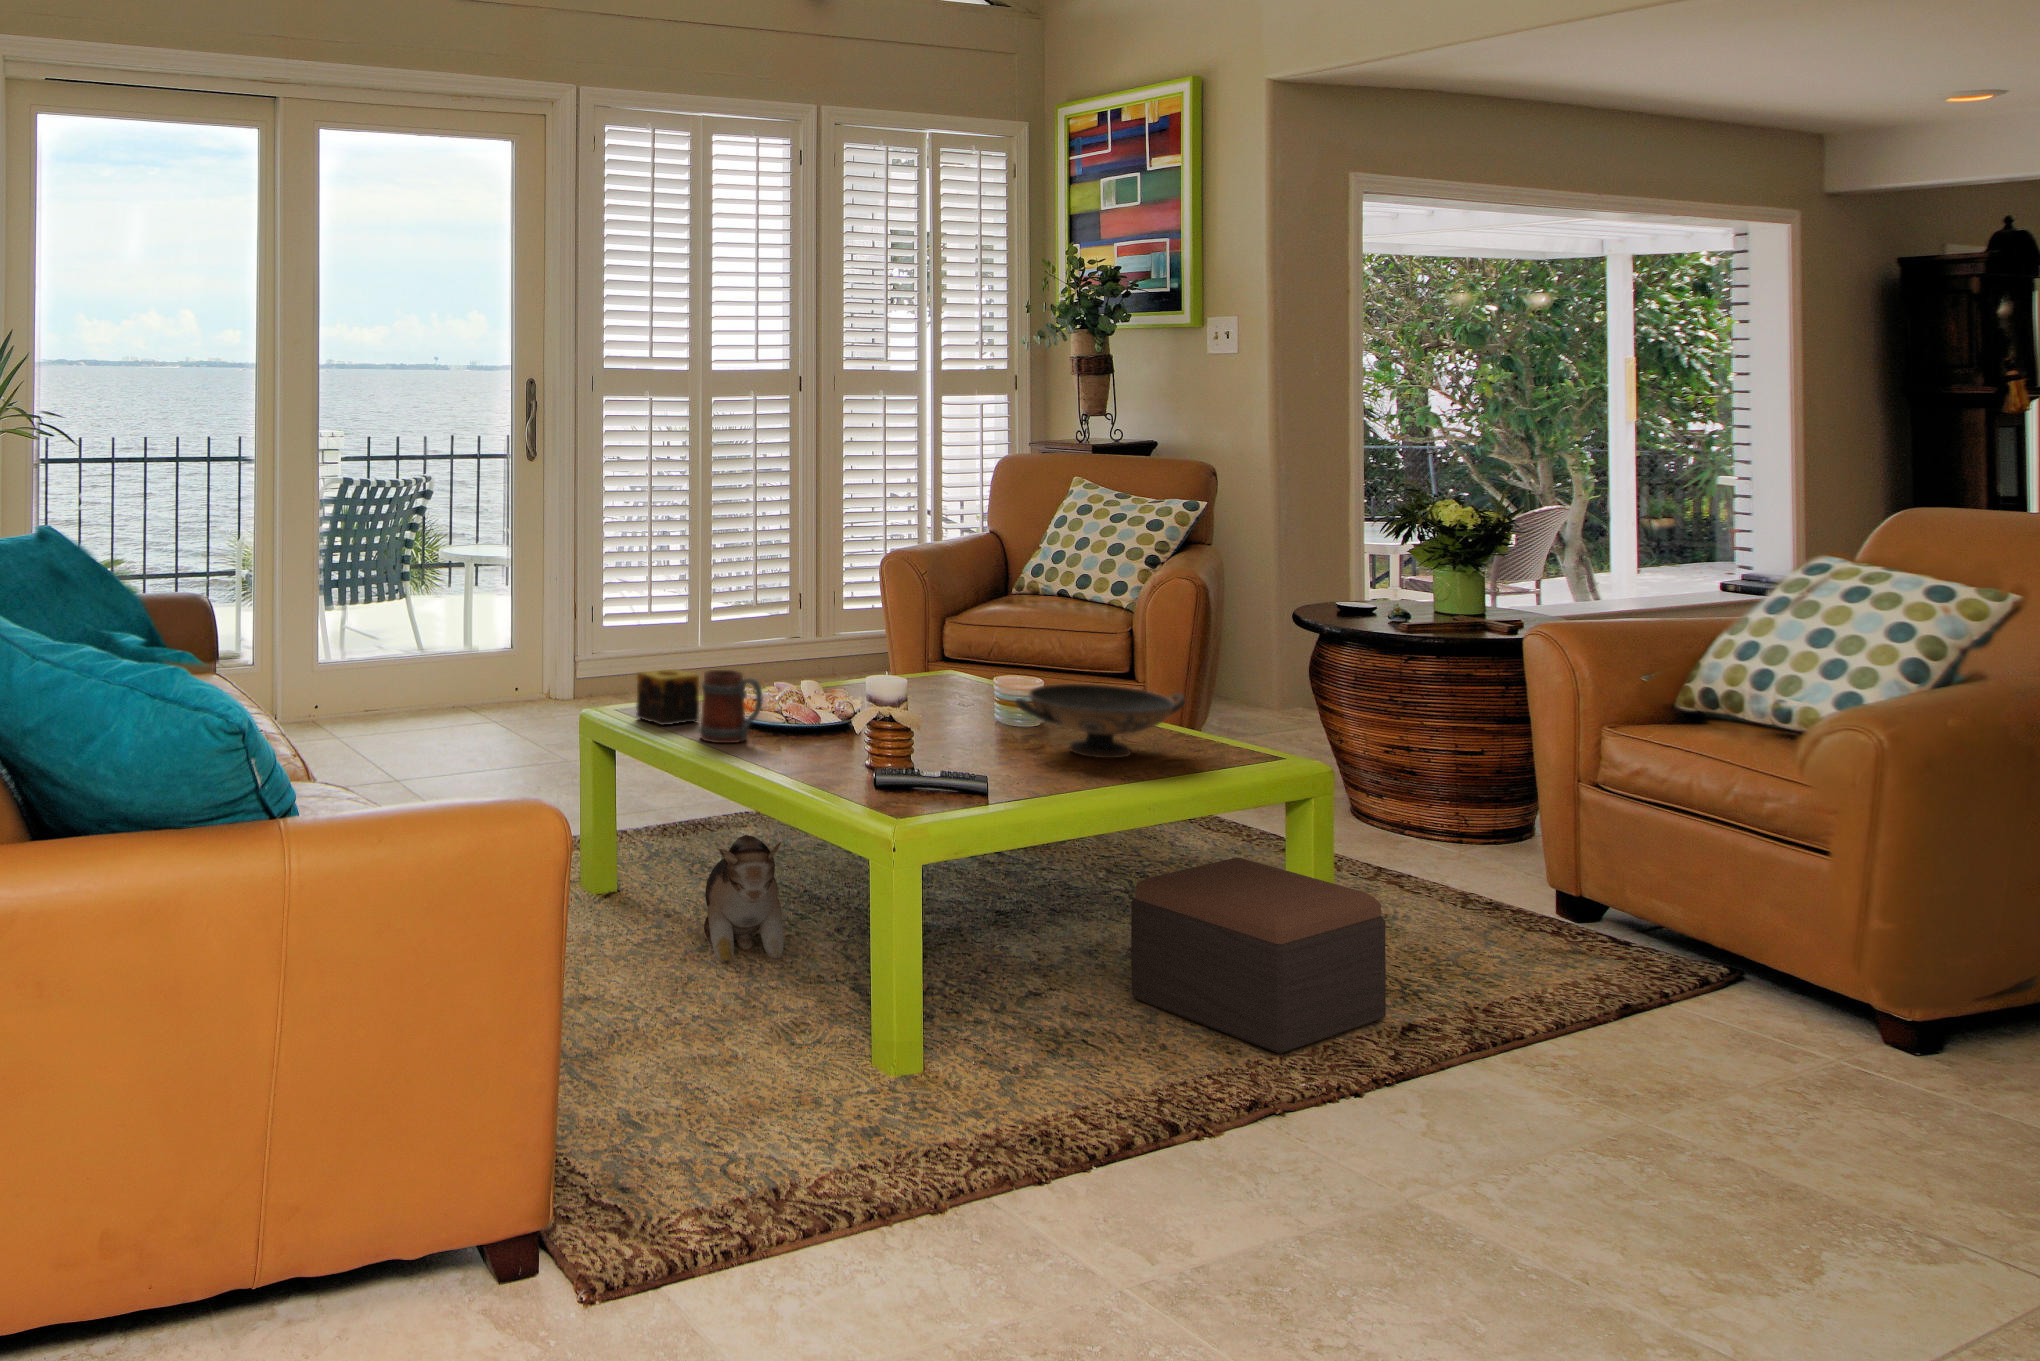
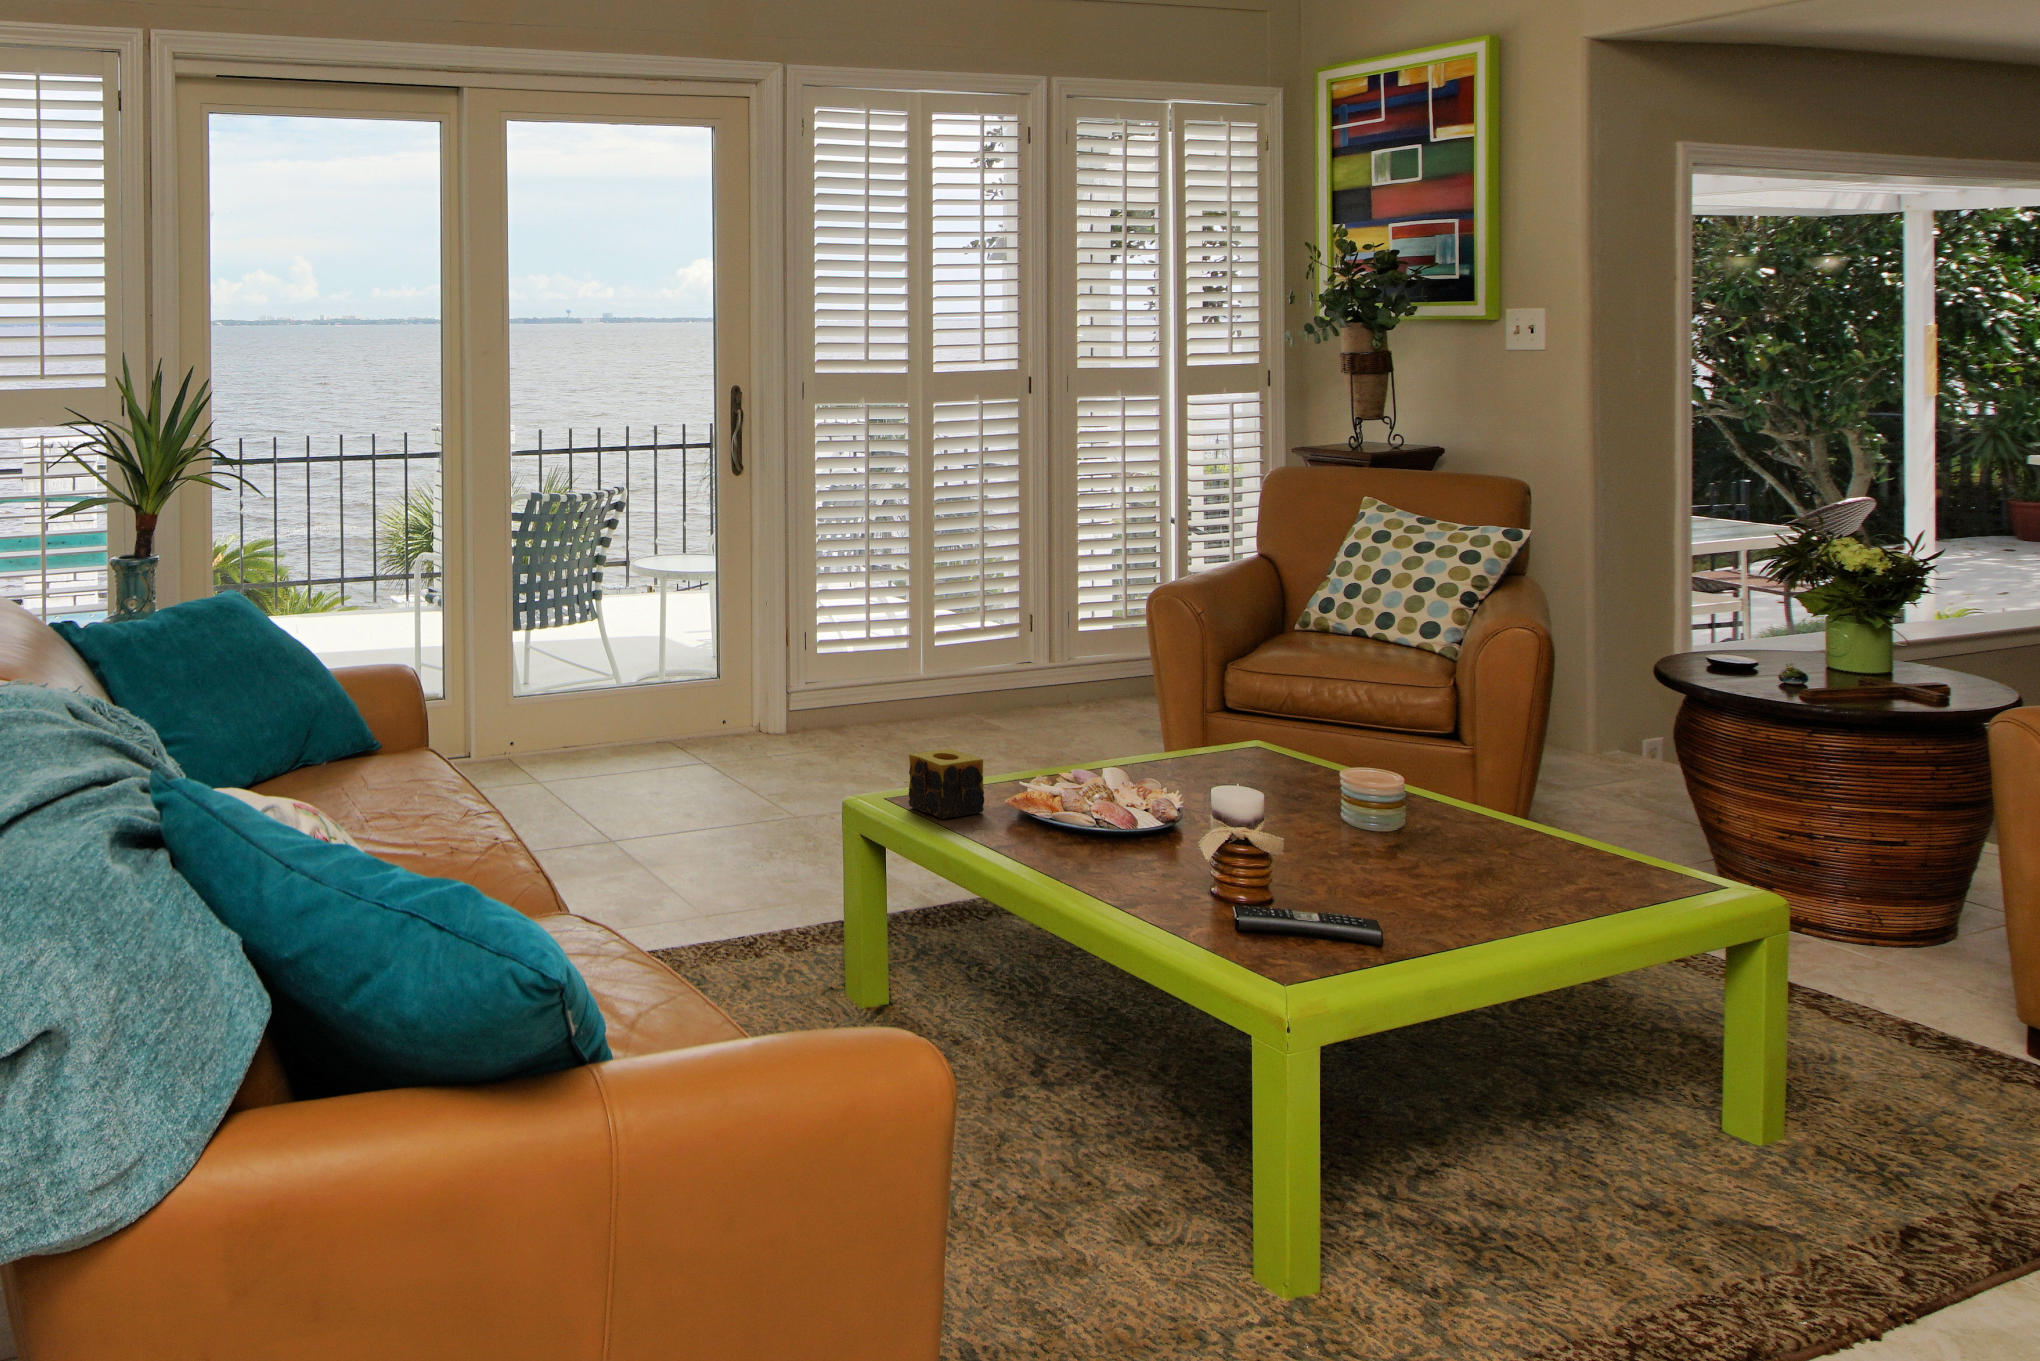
mug: present [699,670,763,743] -> none [992,759,1071,848]
decorative bowl: present [1015,684,1185,758] -> none [1385,781,1597,880]
plush toy: present [704,835,784,964] -> none [1006,967,1111,1117]
footstool: present [1131,858,1386,1054] -> none [1555,1008,1899,1282]

